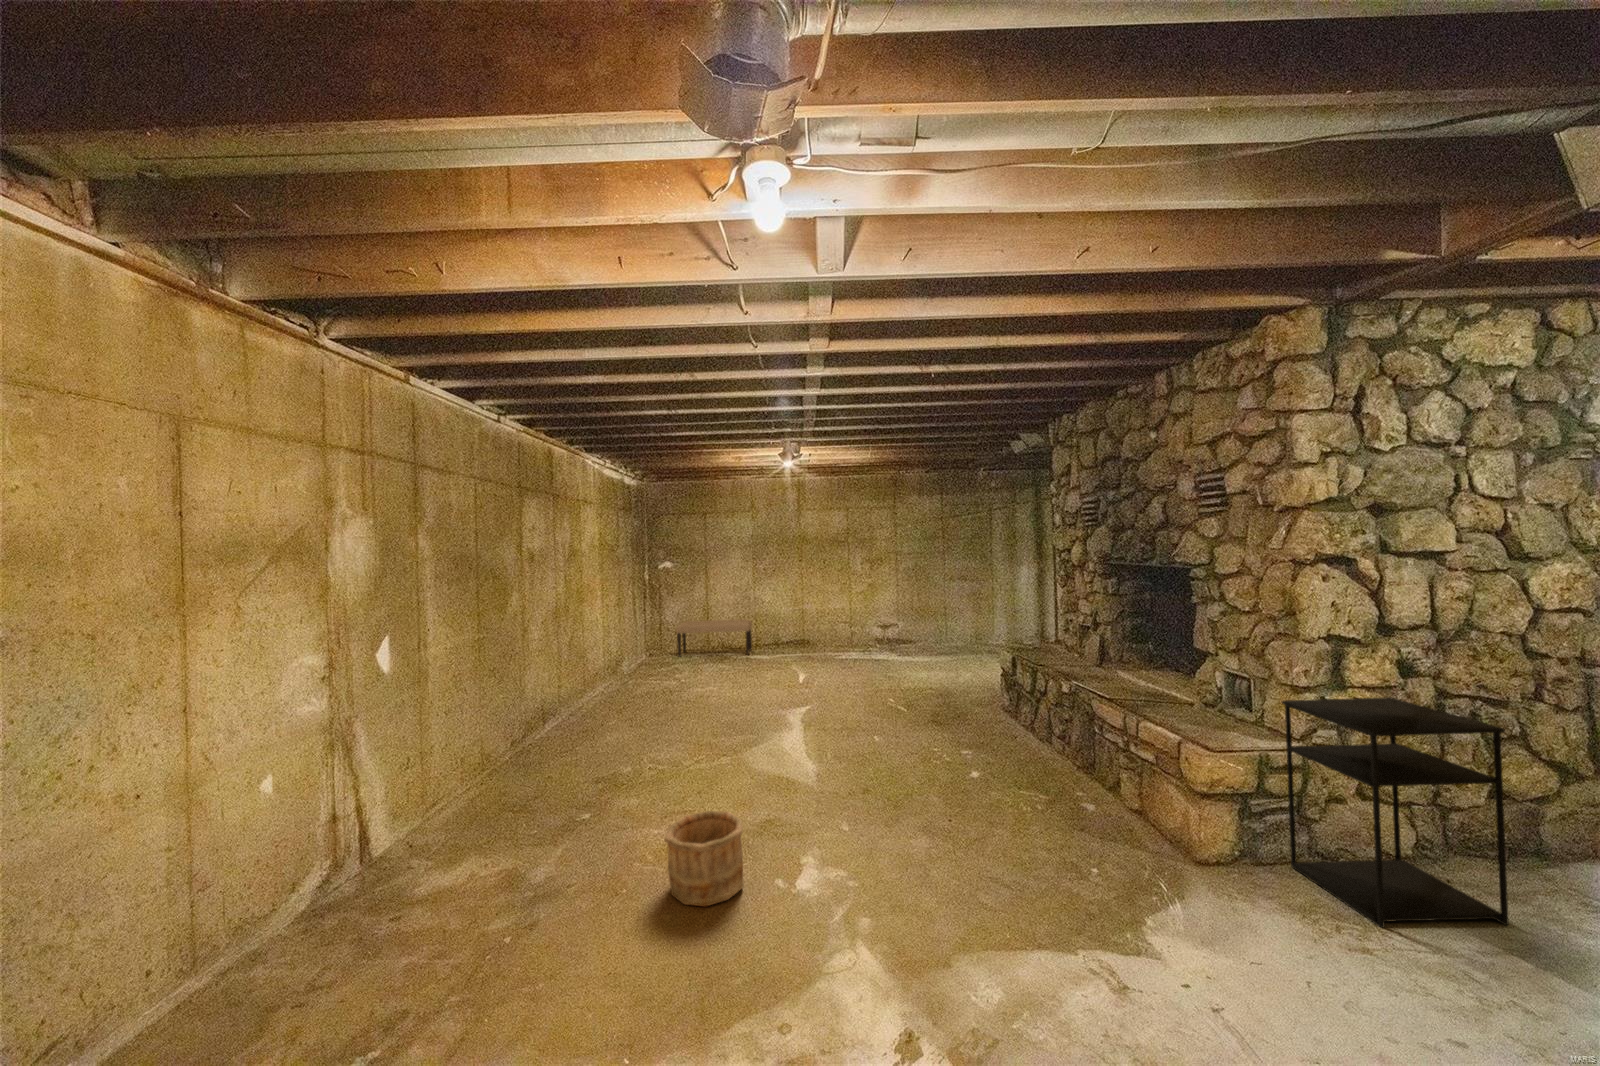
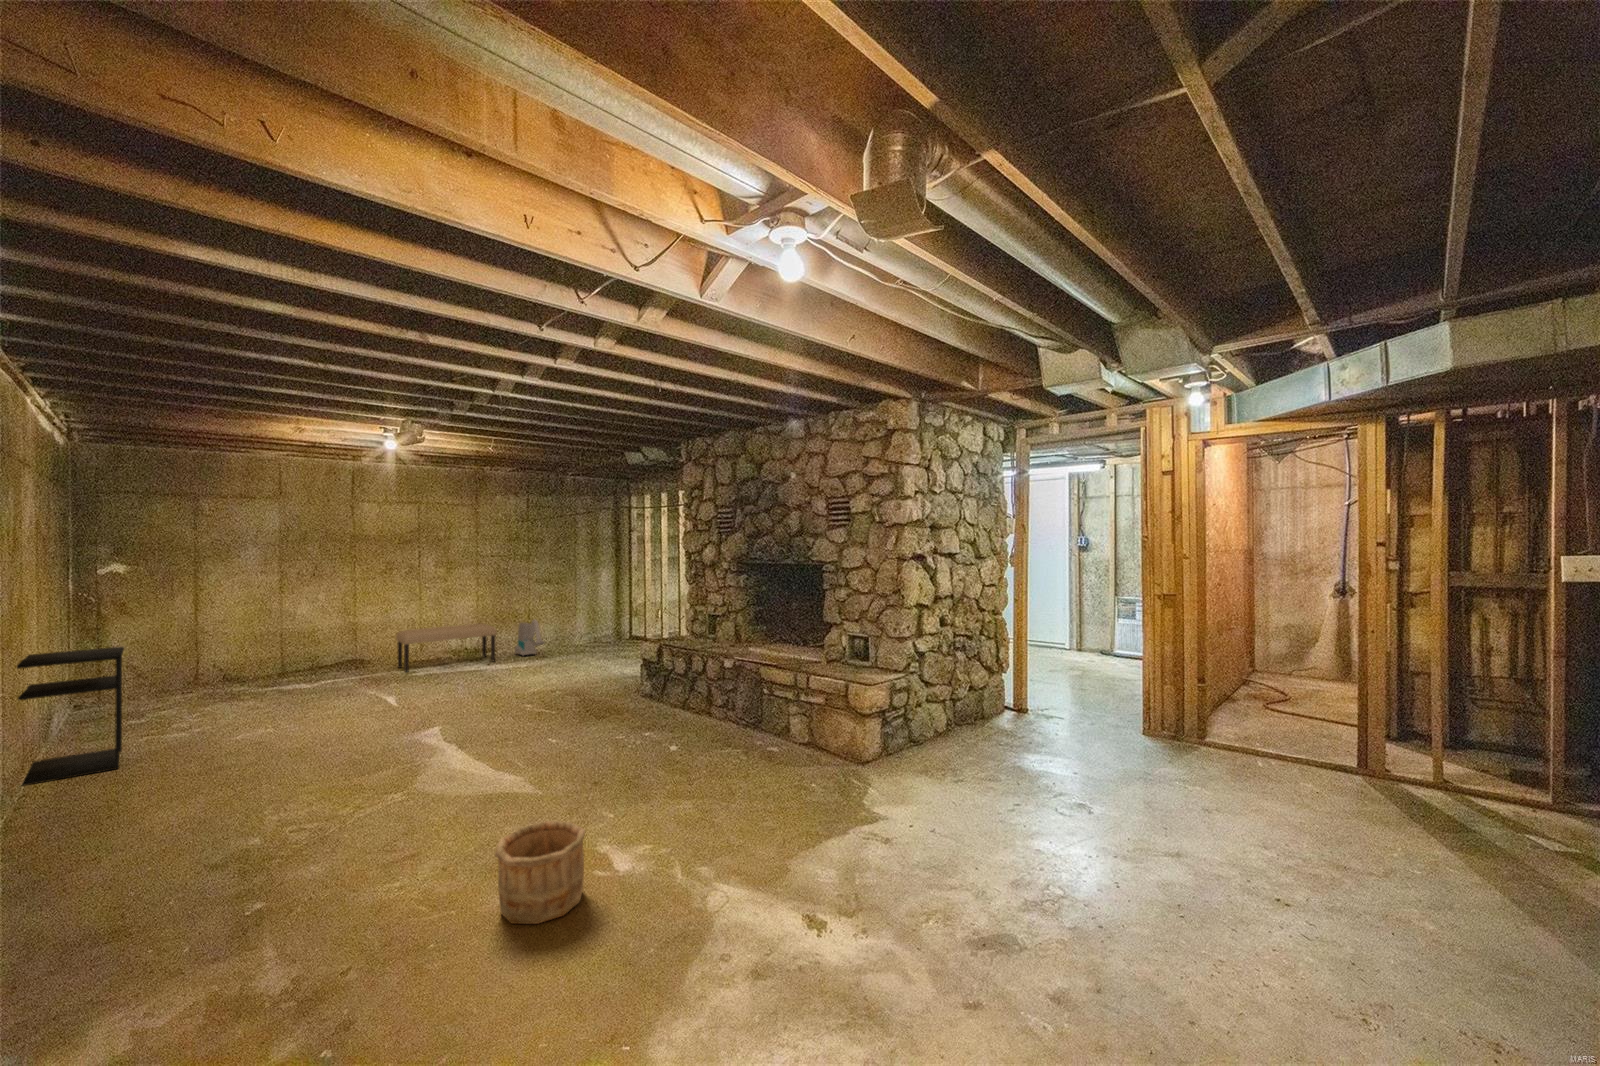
vacuum cleaner: none [934,616,954,651] -> present [515,620,545,656]
bench: present [676,619,752,657] -> present [396,623,497,672]
shelving unit: present [1282,697,1508,928] -> present [17,647,124,786]

